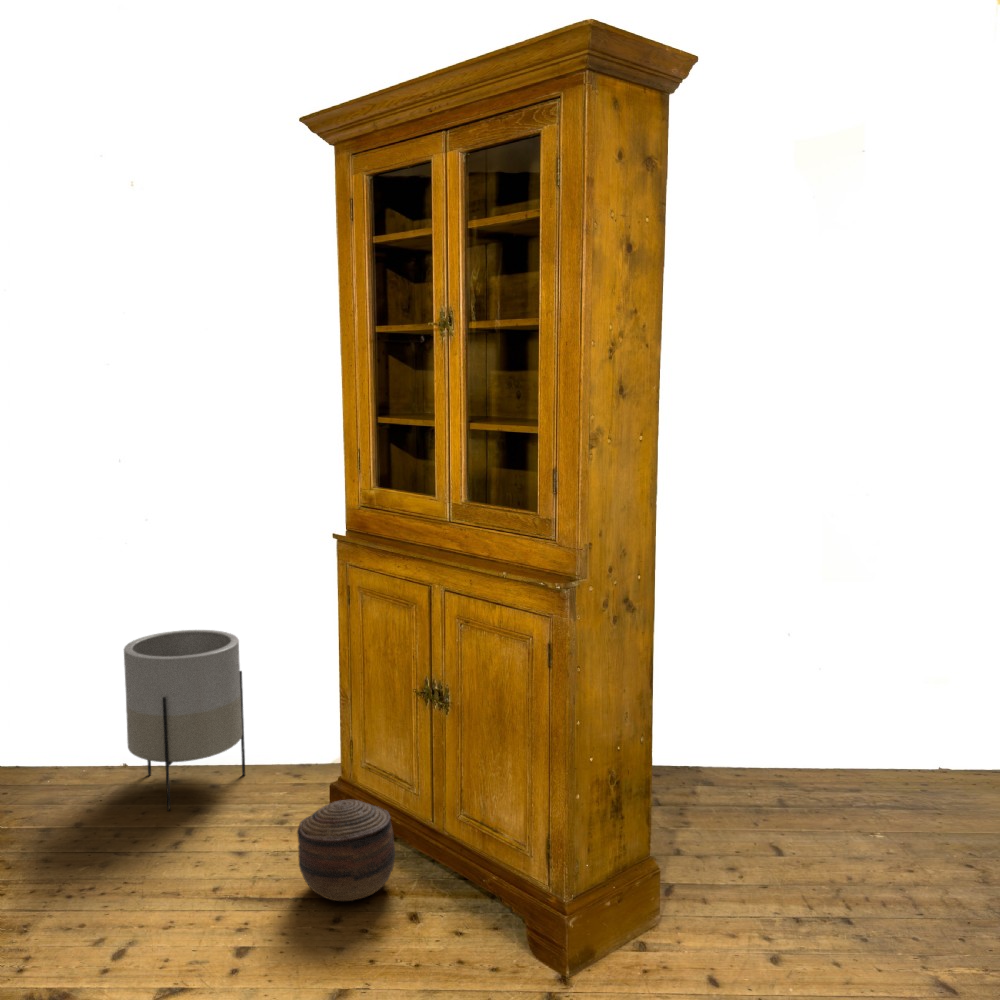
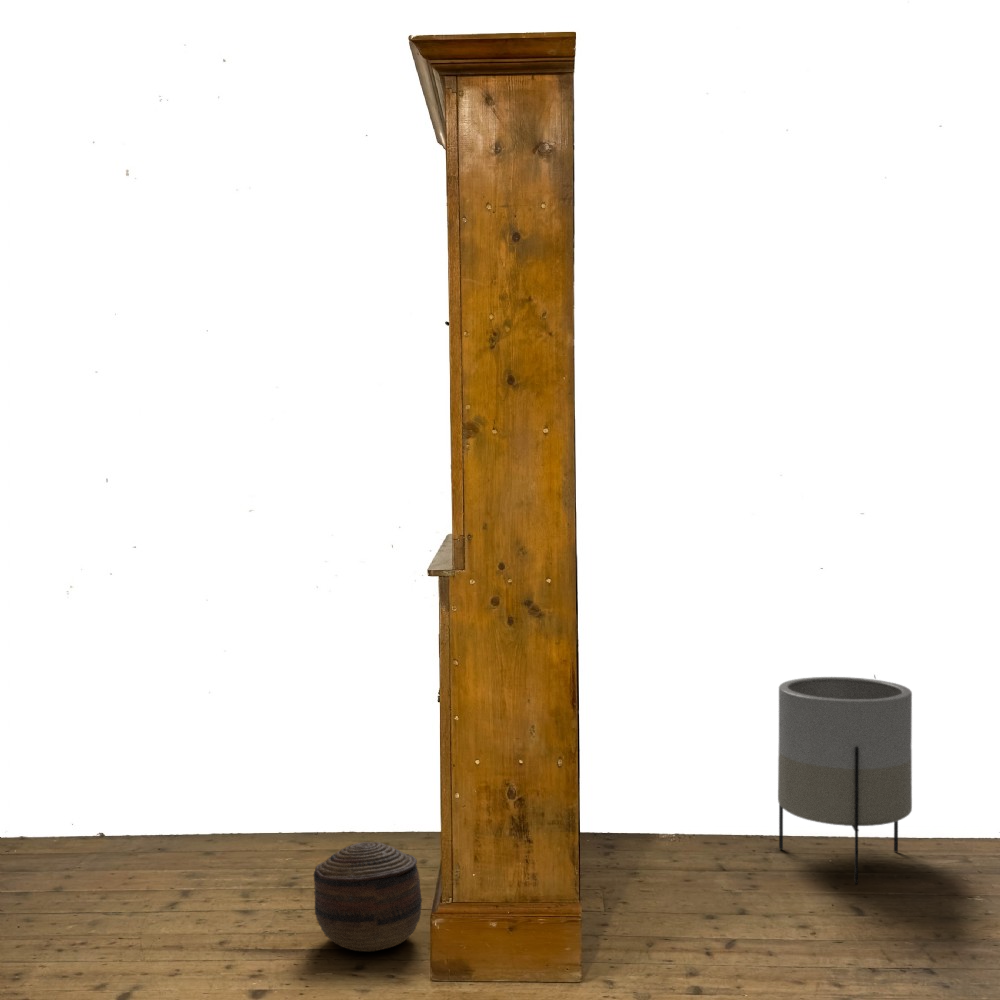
planter: present [124,630,245,811] -> present [778,677,912,884]

